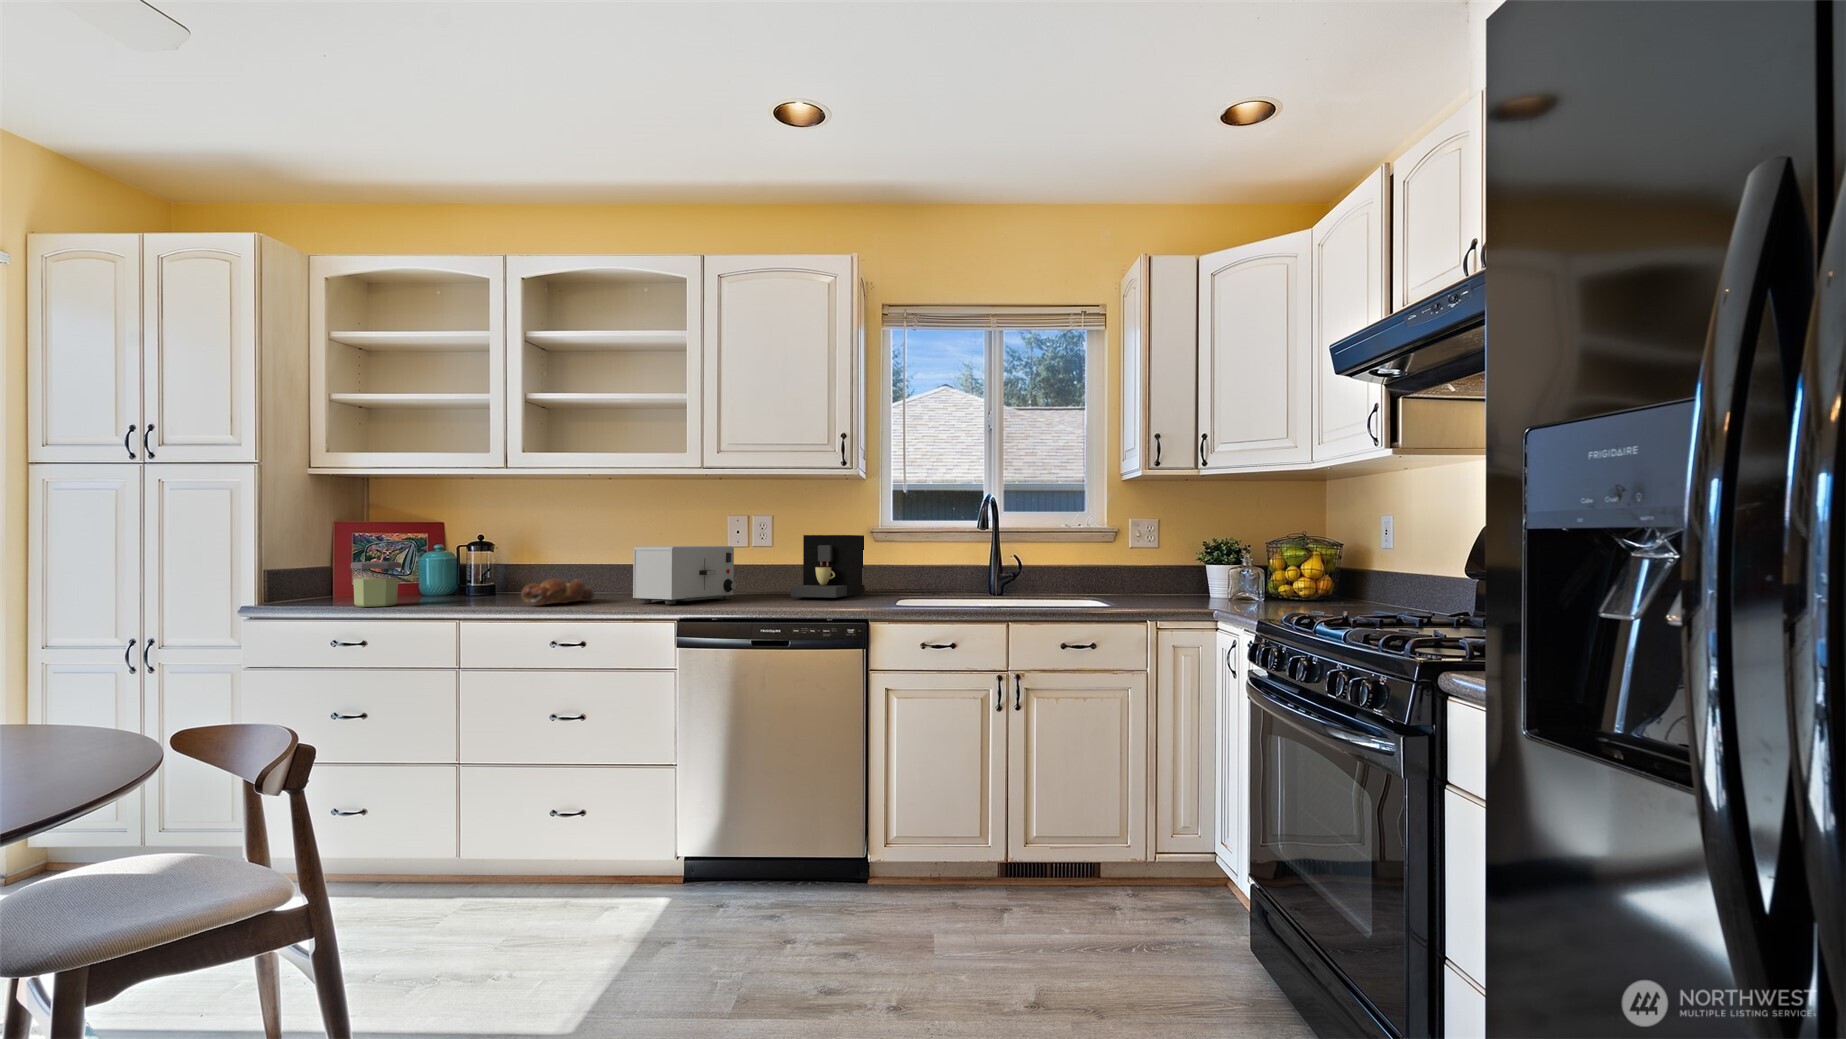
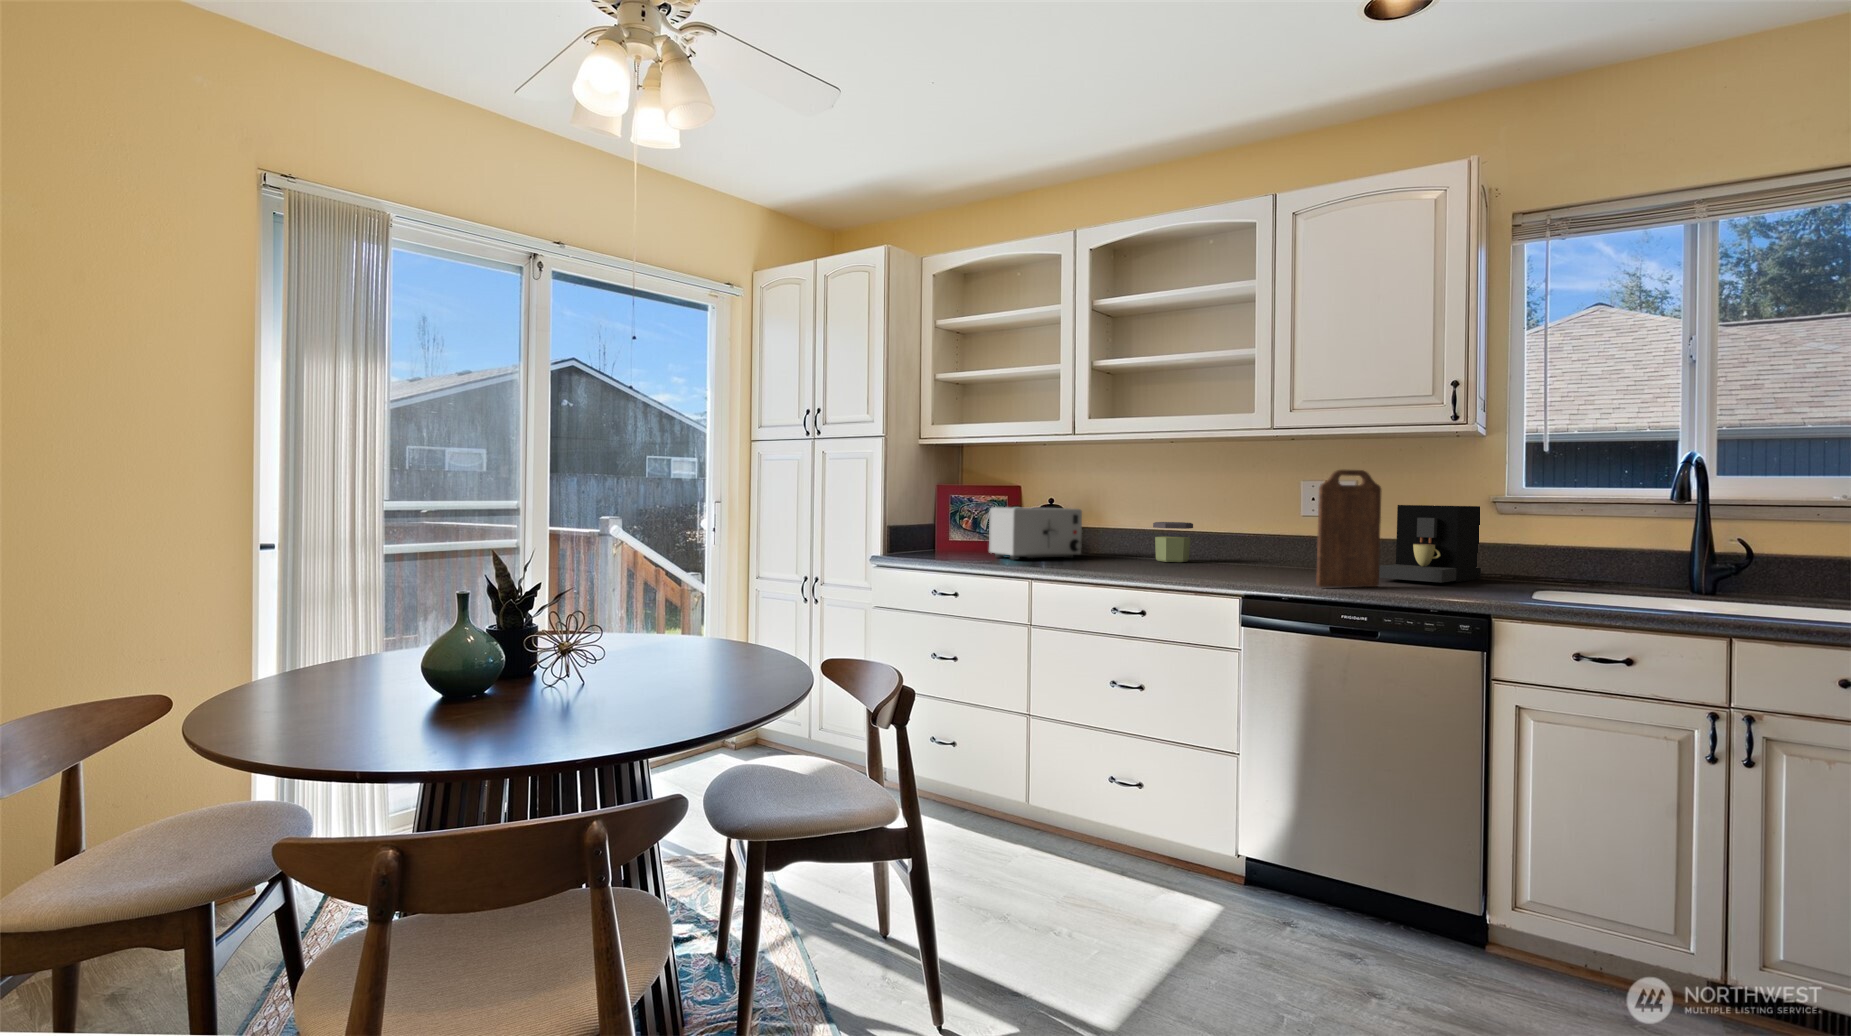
cutting board: none [740,505,790,607] -> present [1316,470,1381,587]
toaster: present [633,546,736,604] -> present [989,507,1082,559]
jar: present [350,562,402,607] -> present [1153,522,1193,562]
bread loaf: present [521,578,595,605] -> none [1084,544,1155,571]

